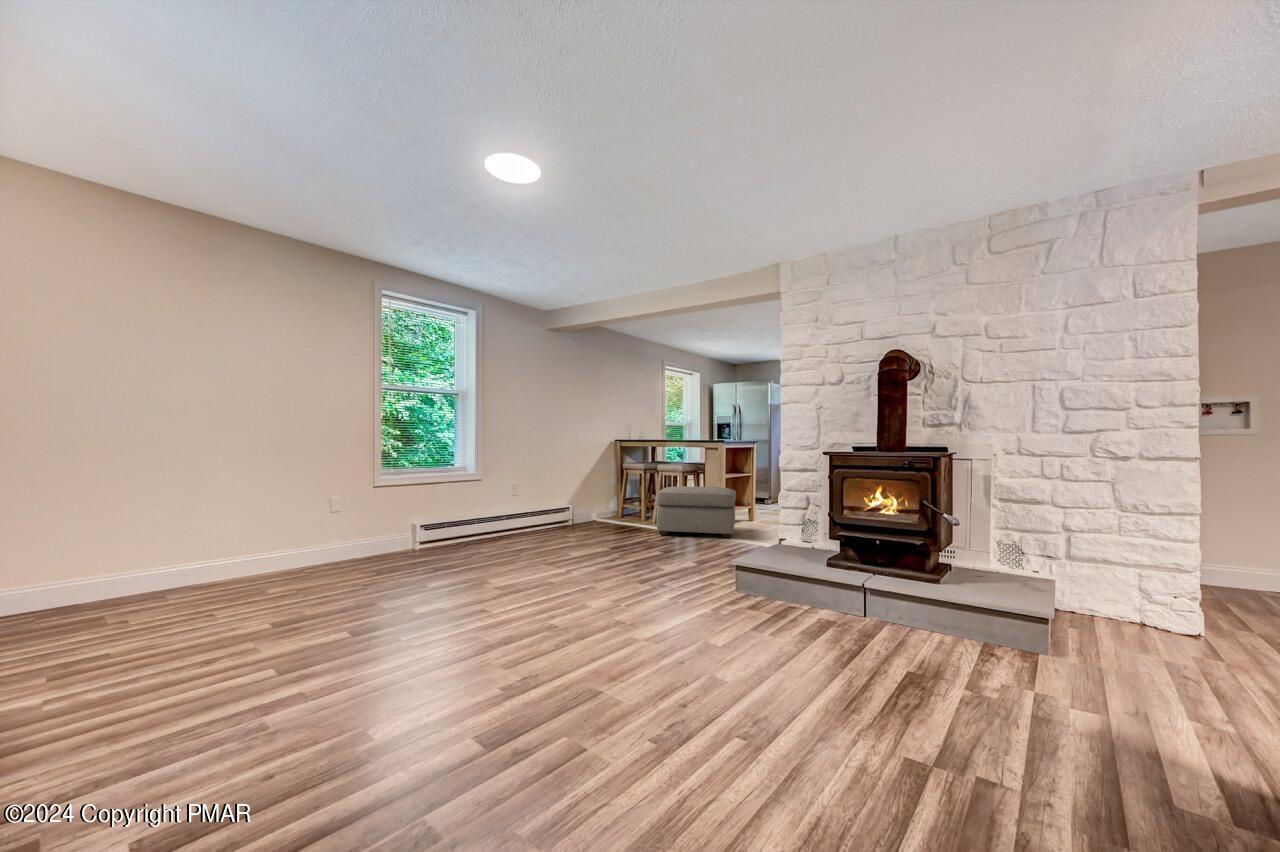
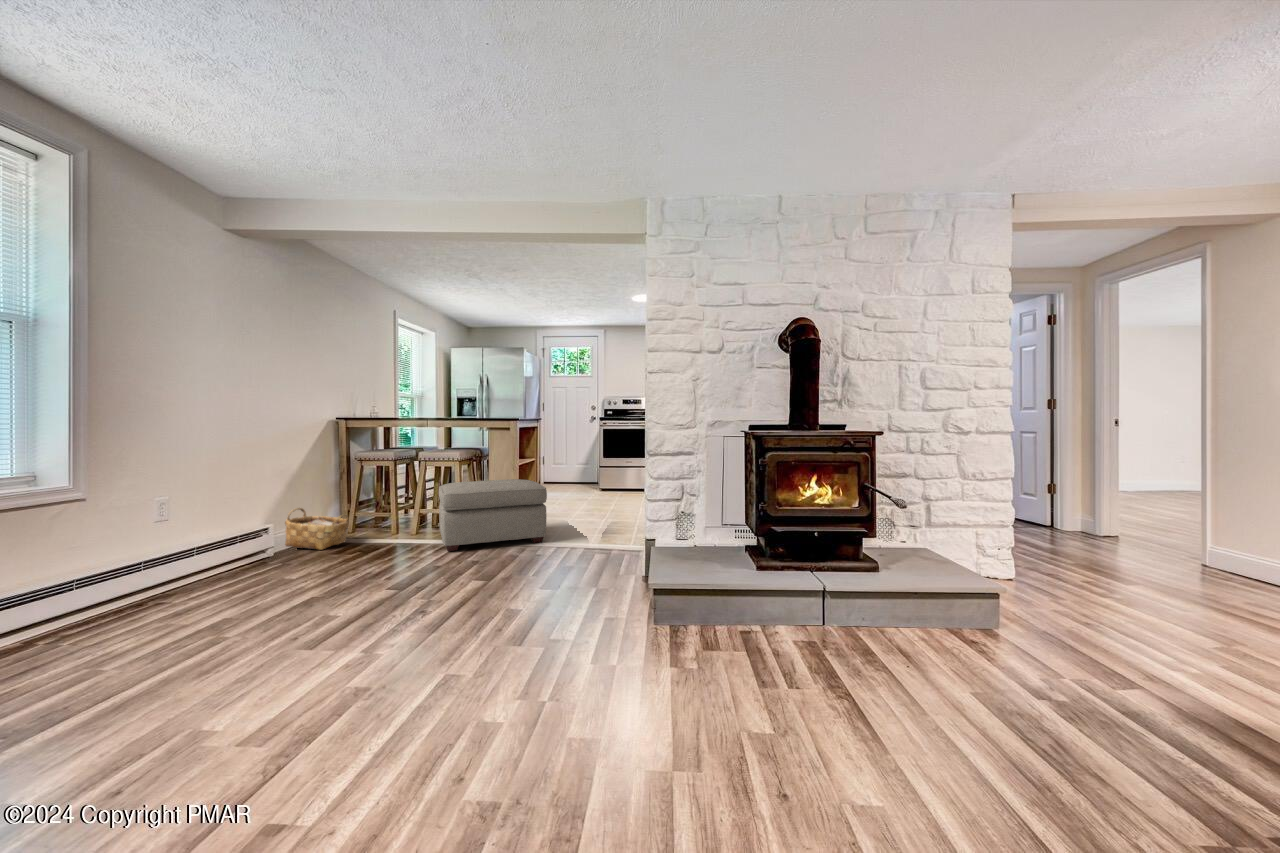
woven basket: none [574,496,610,525] -> present [285,508,349,550]

